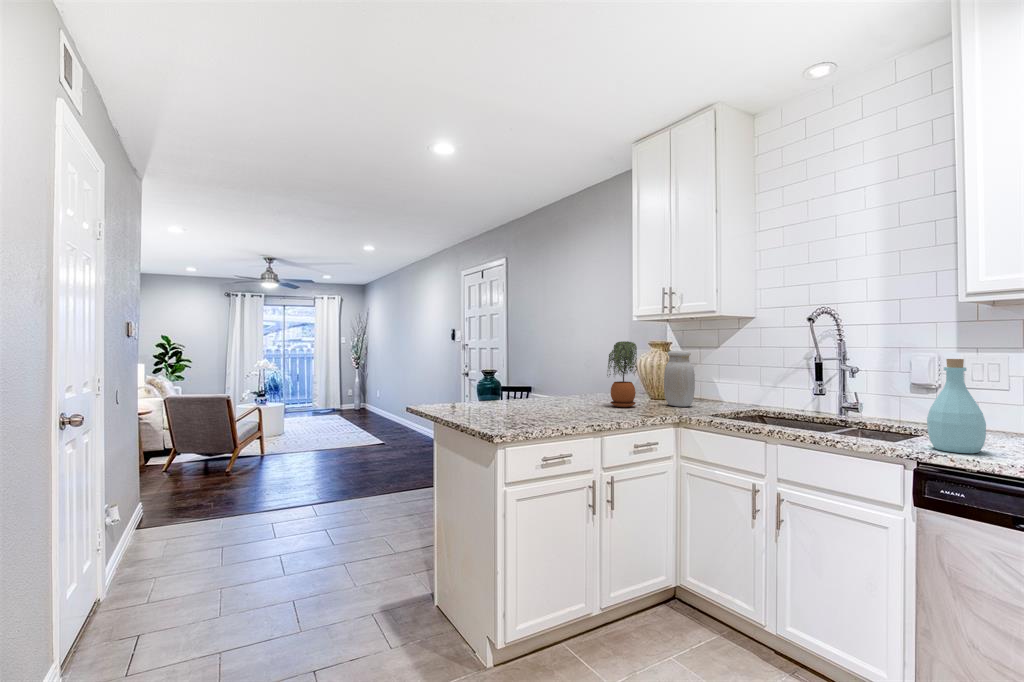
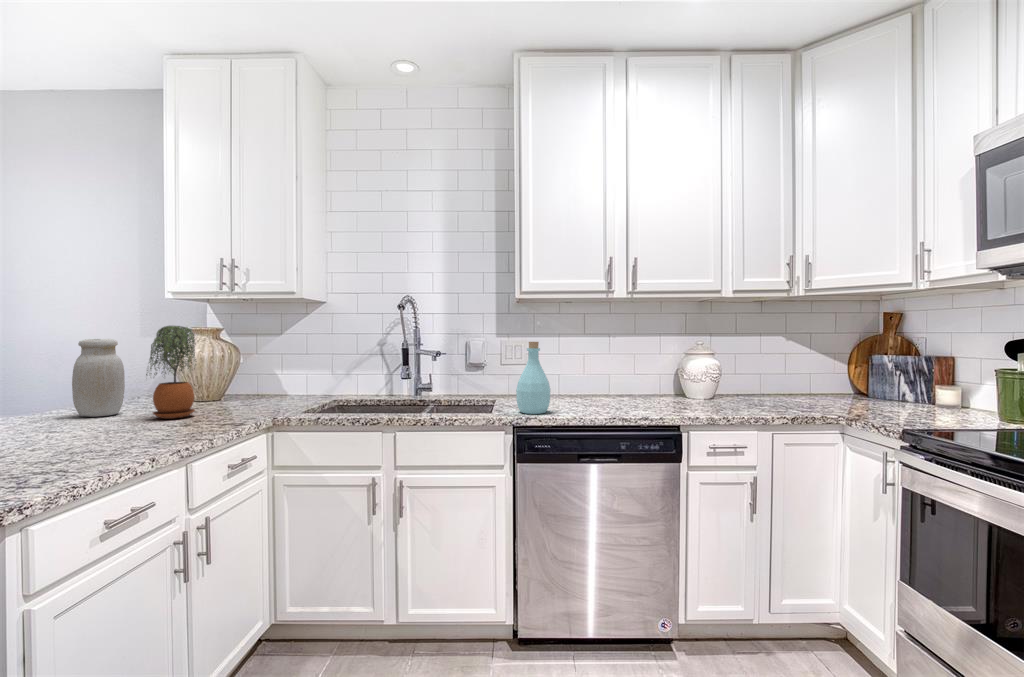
jar: present [664,351,695,407] -> present [72,339,125,417]

